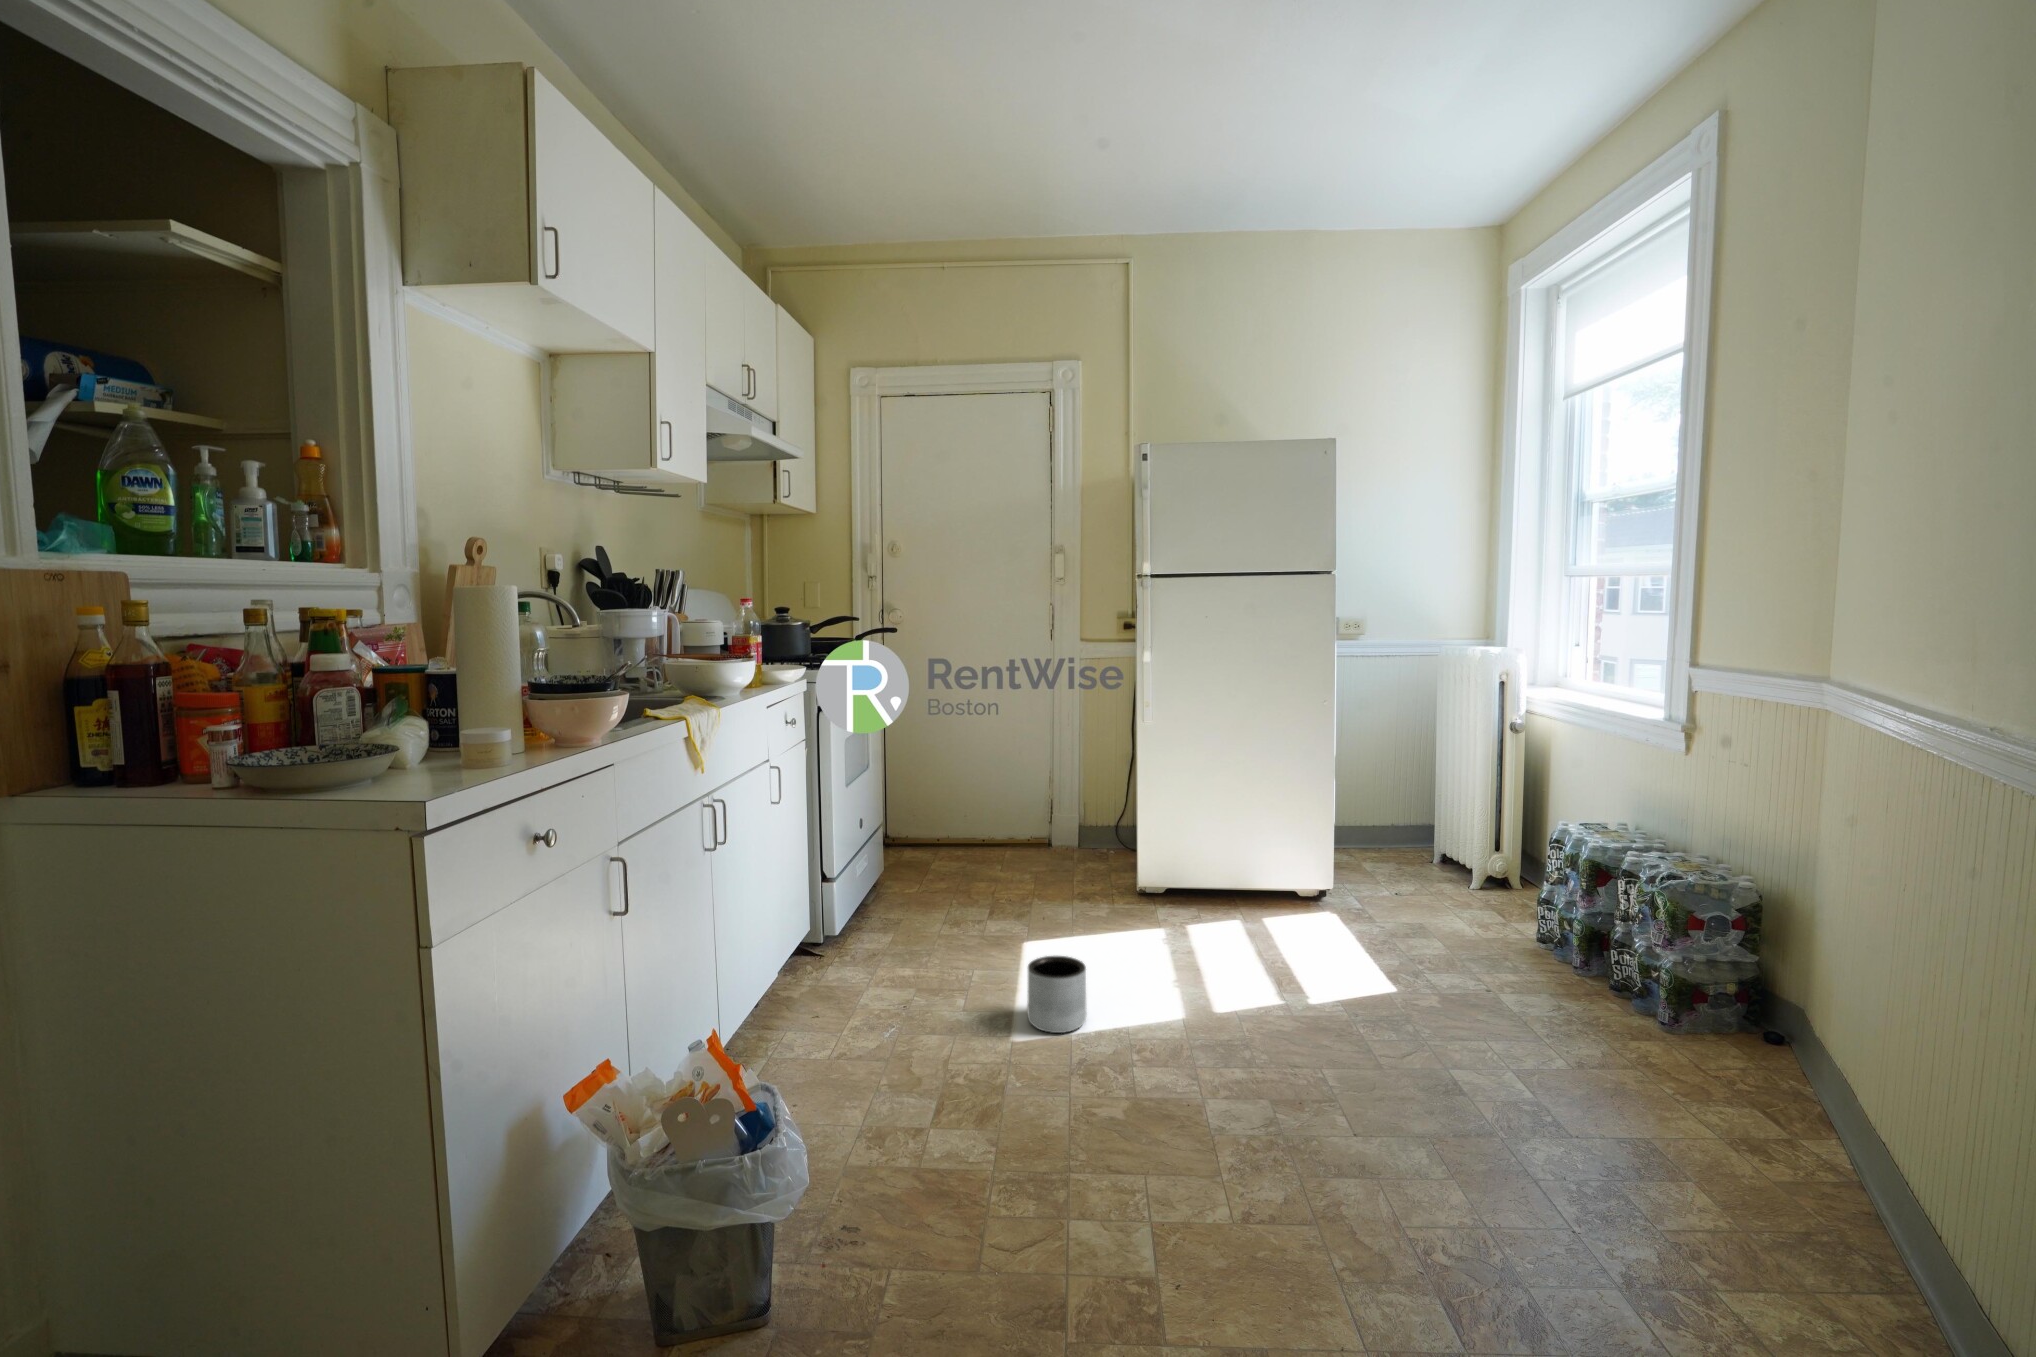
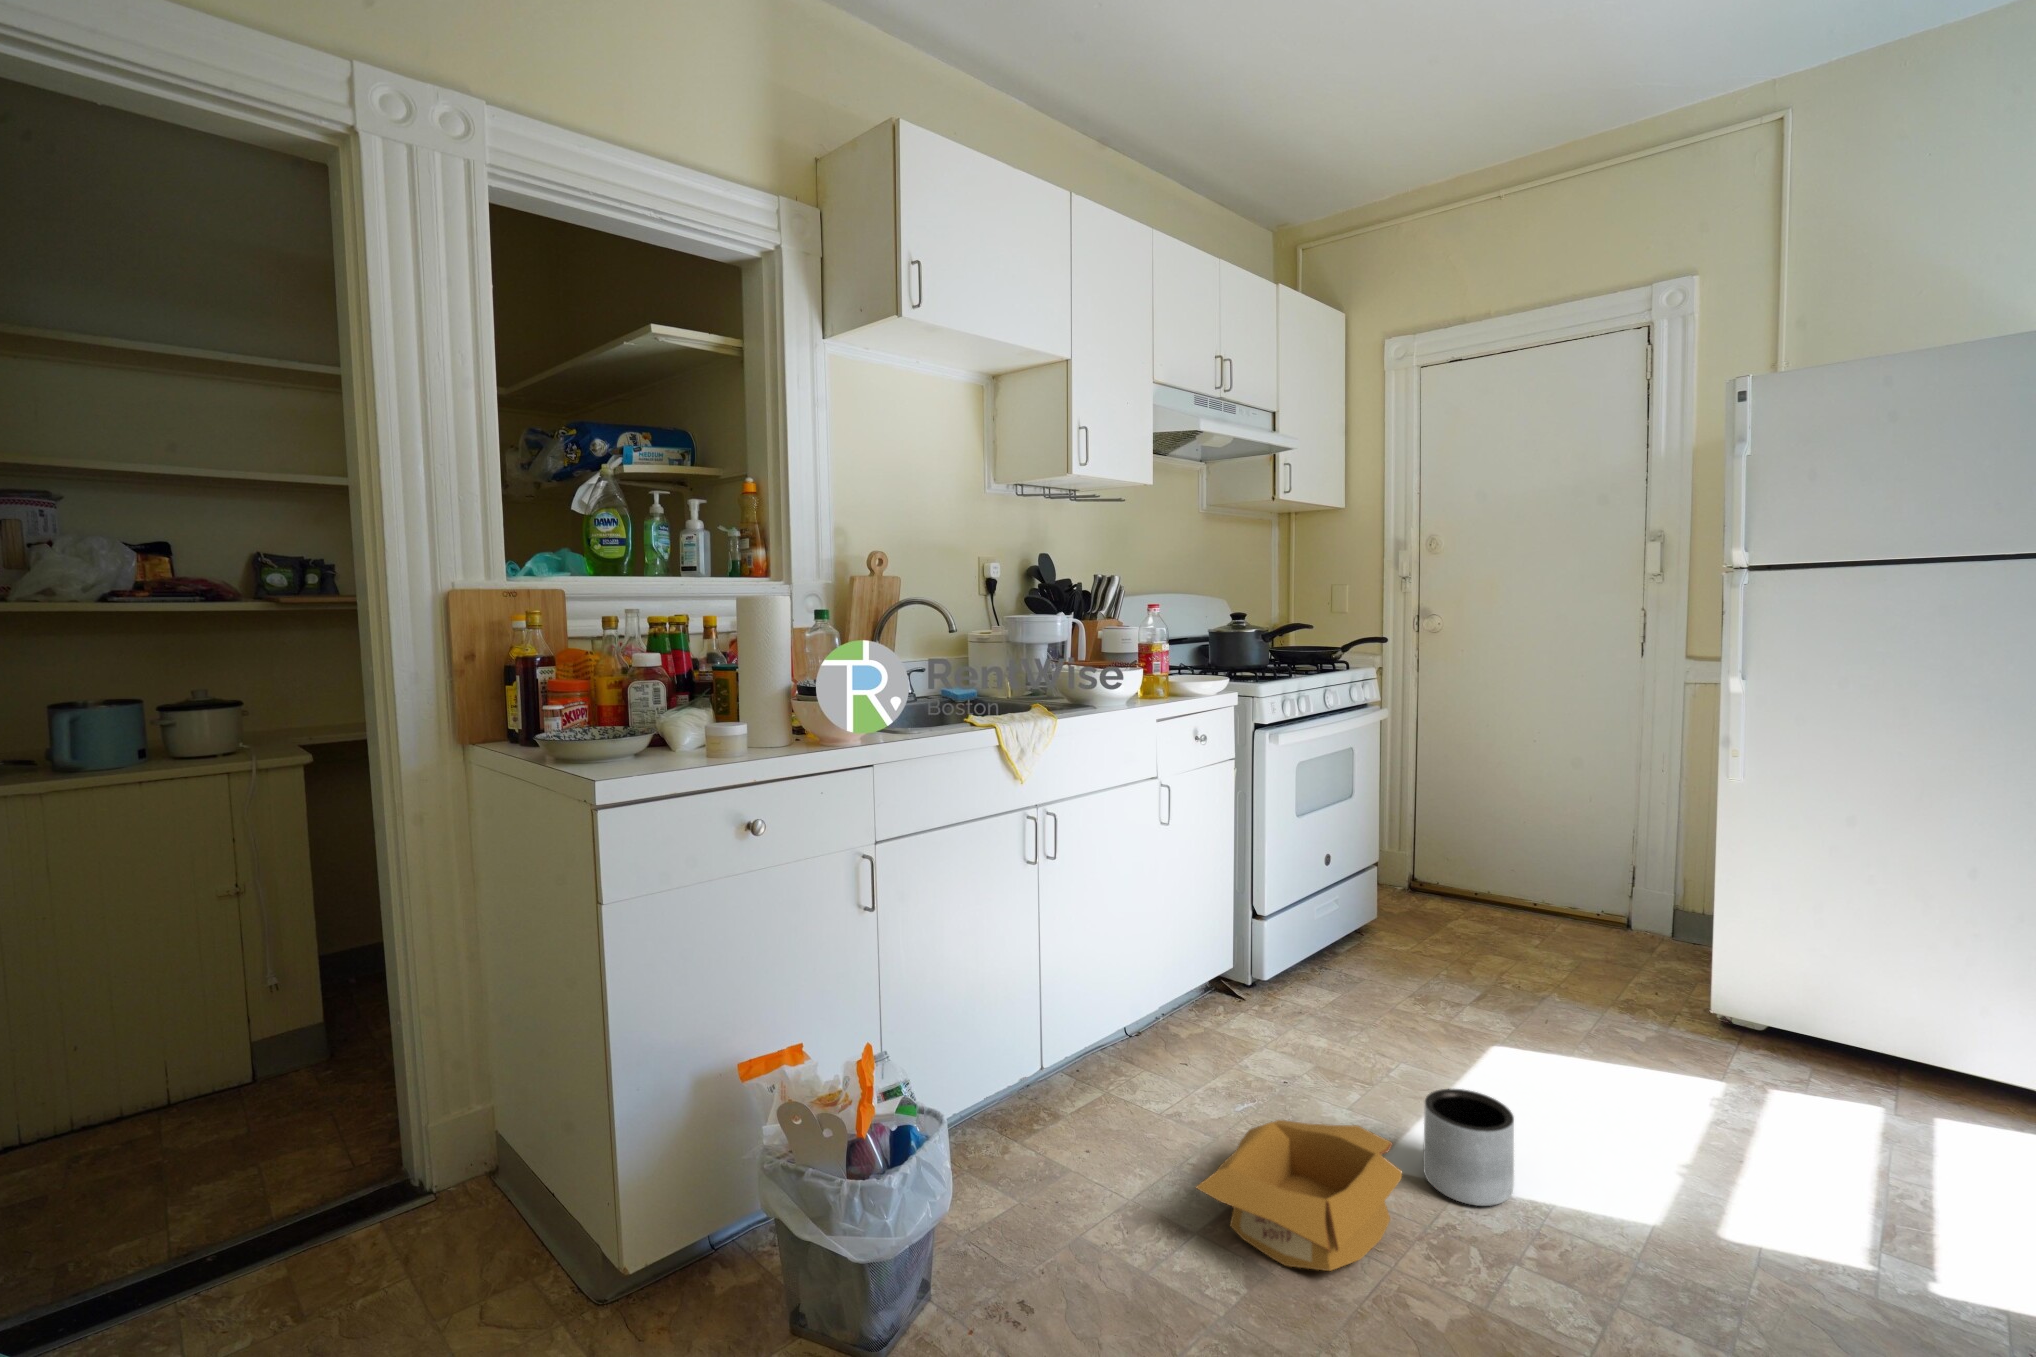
cardboard box: none [914,1001,1042,1112] -> present [1196,1120,1402,1271]

